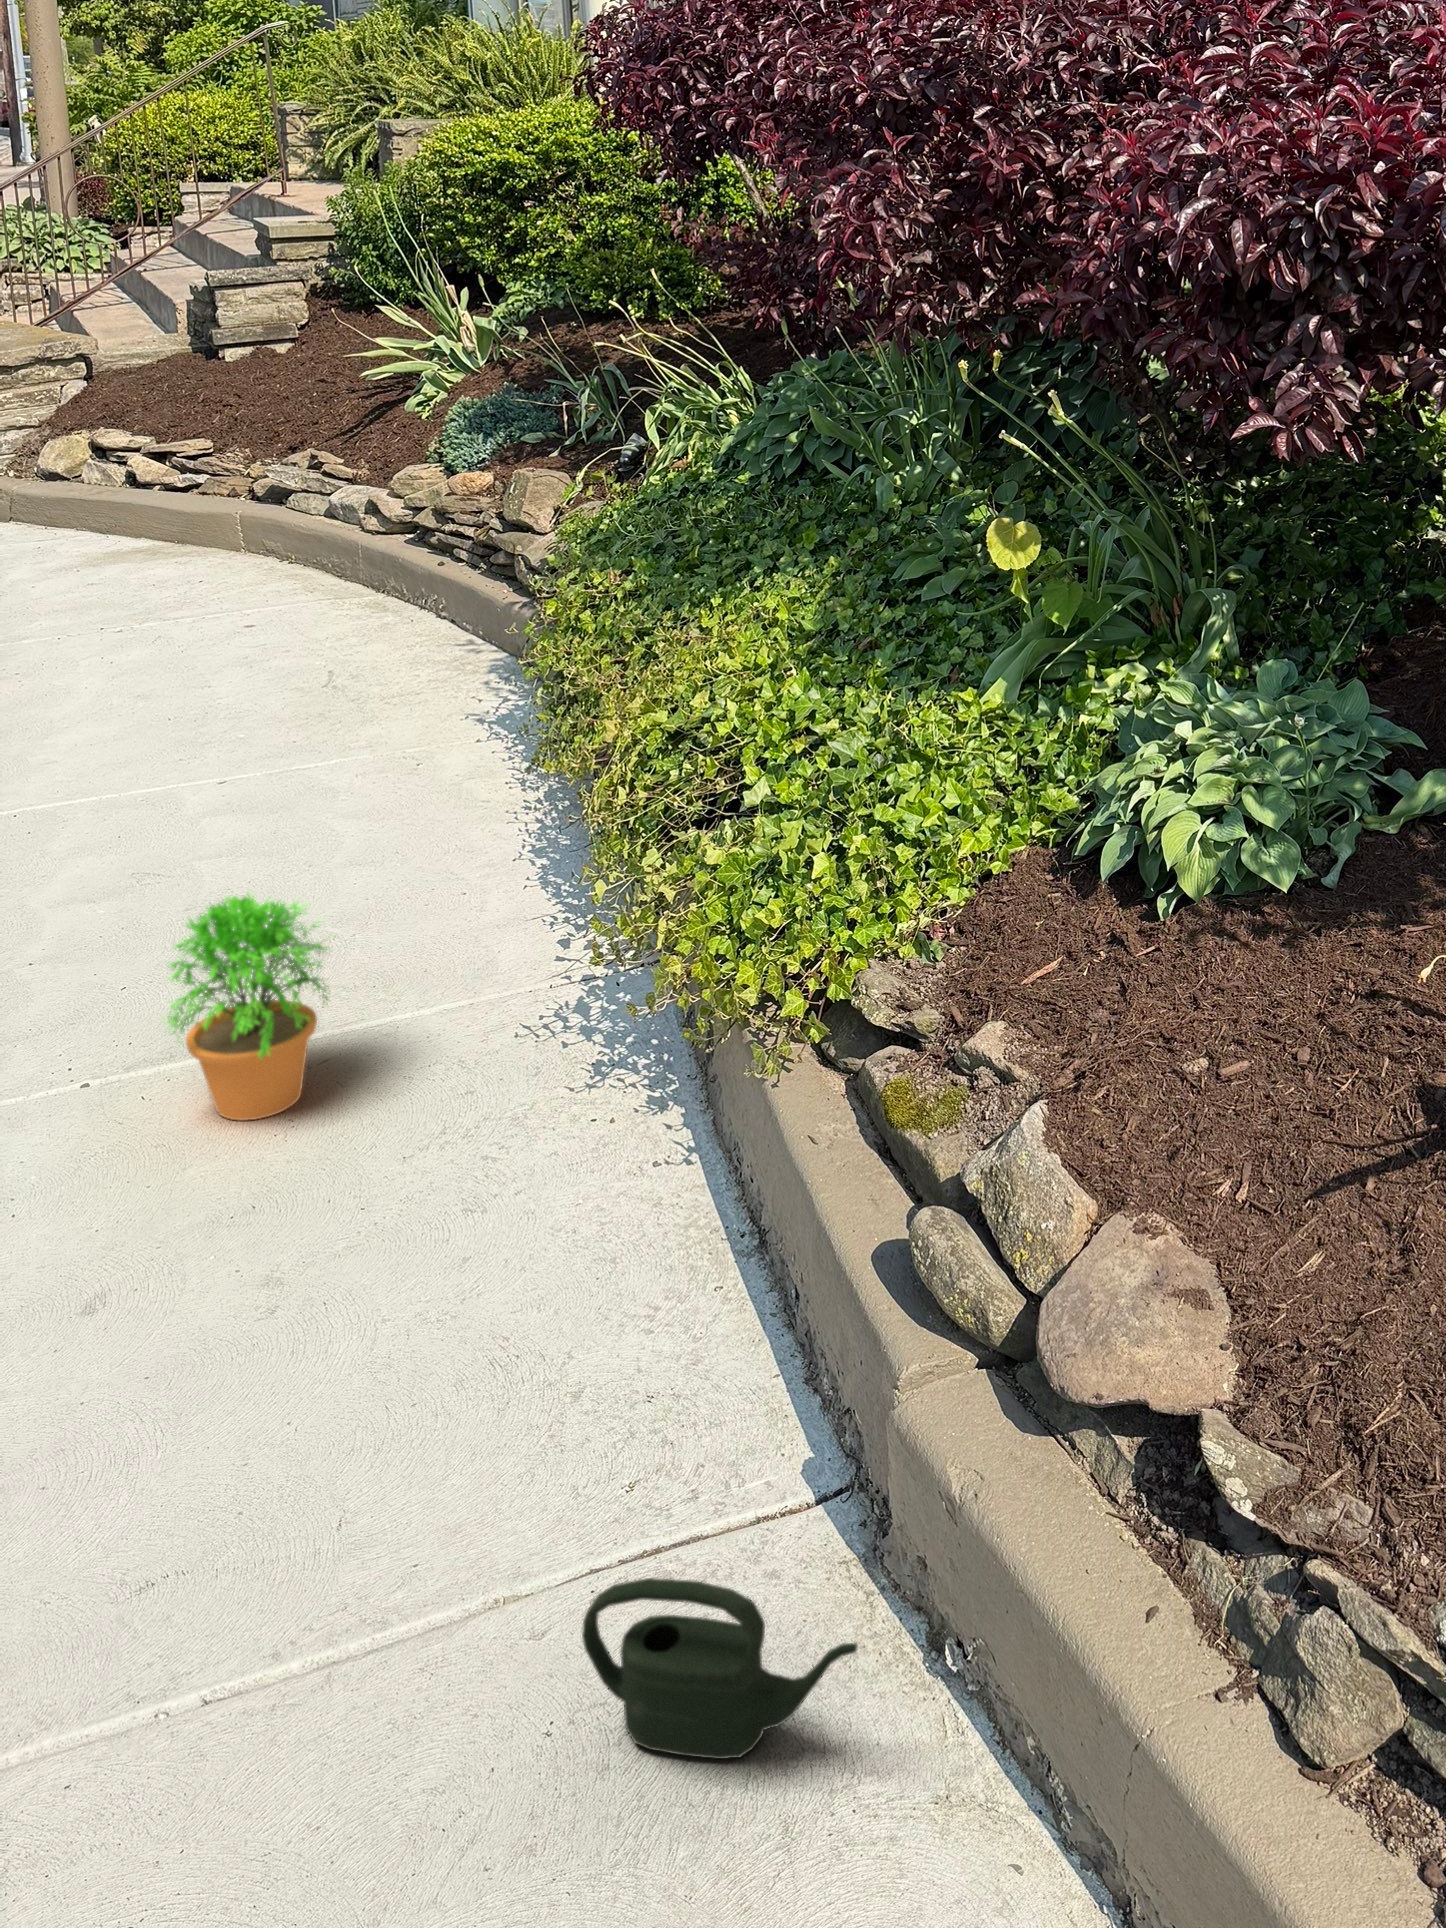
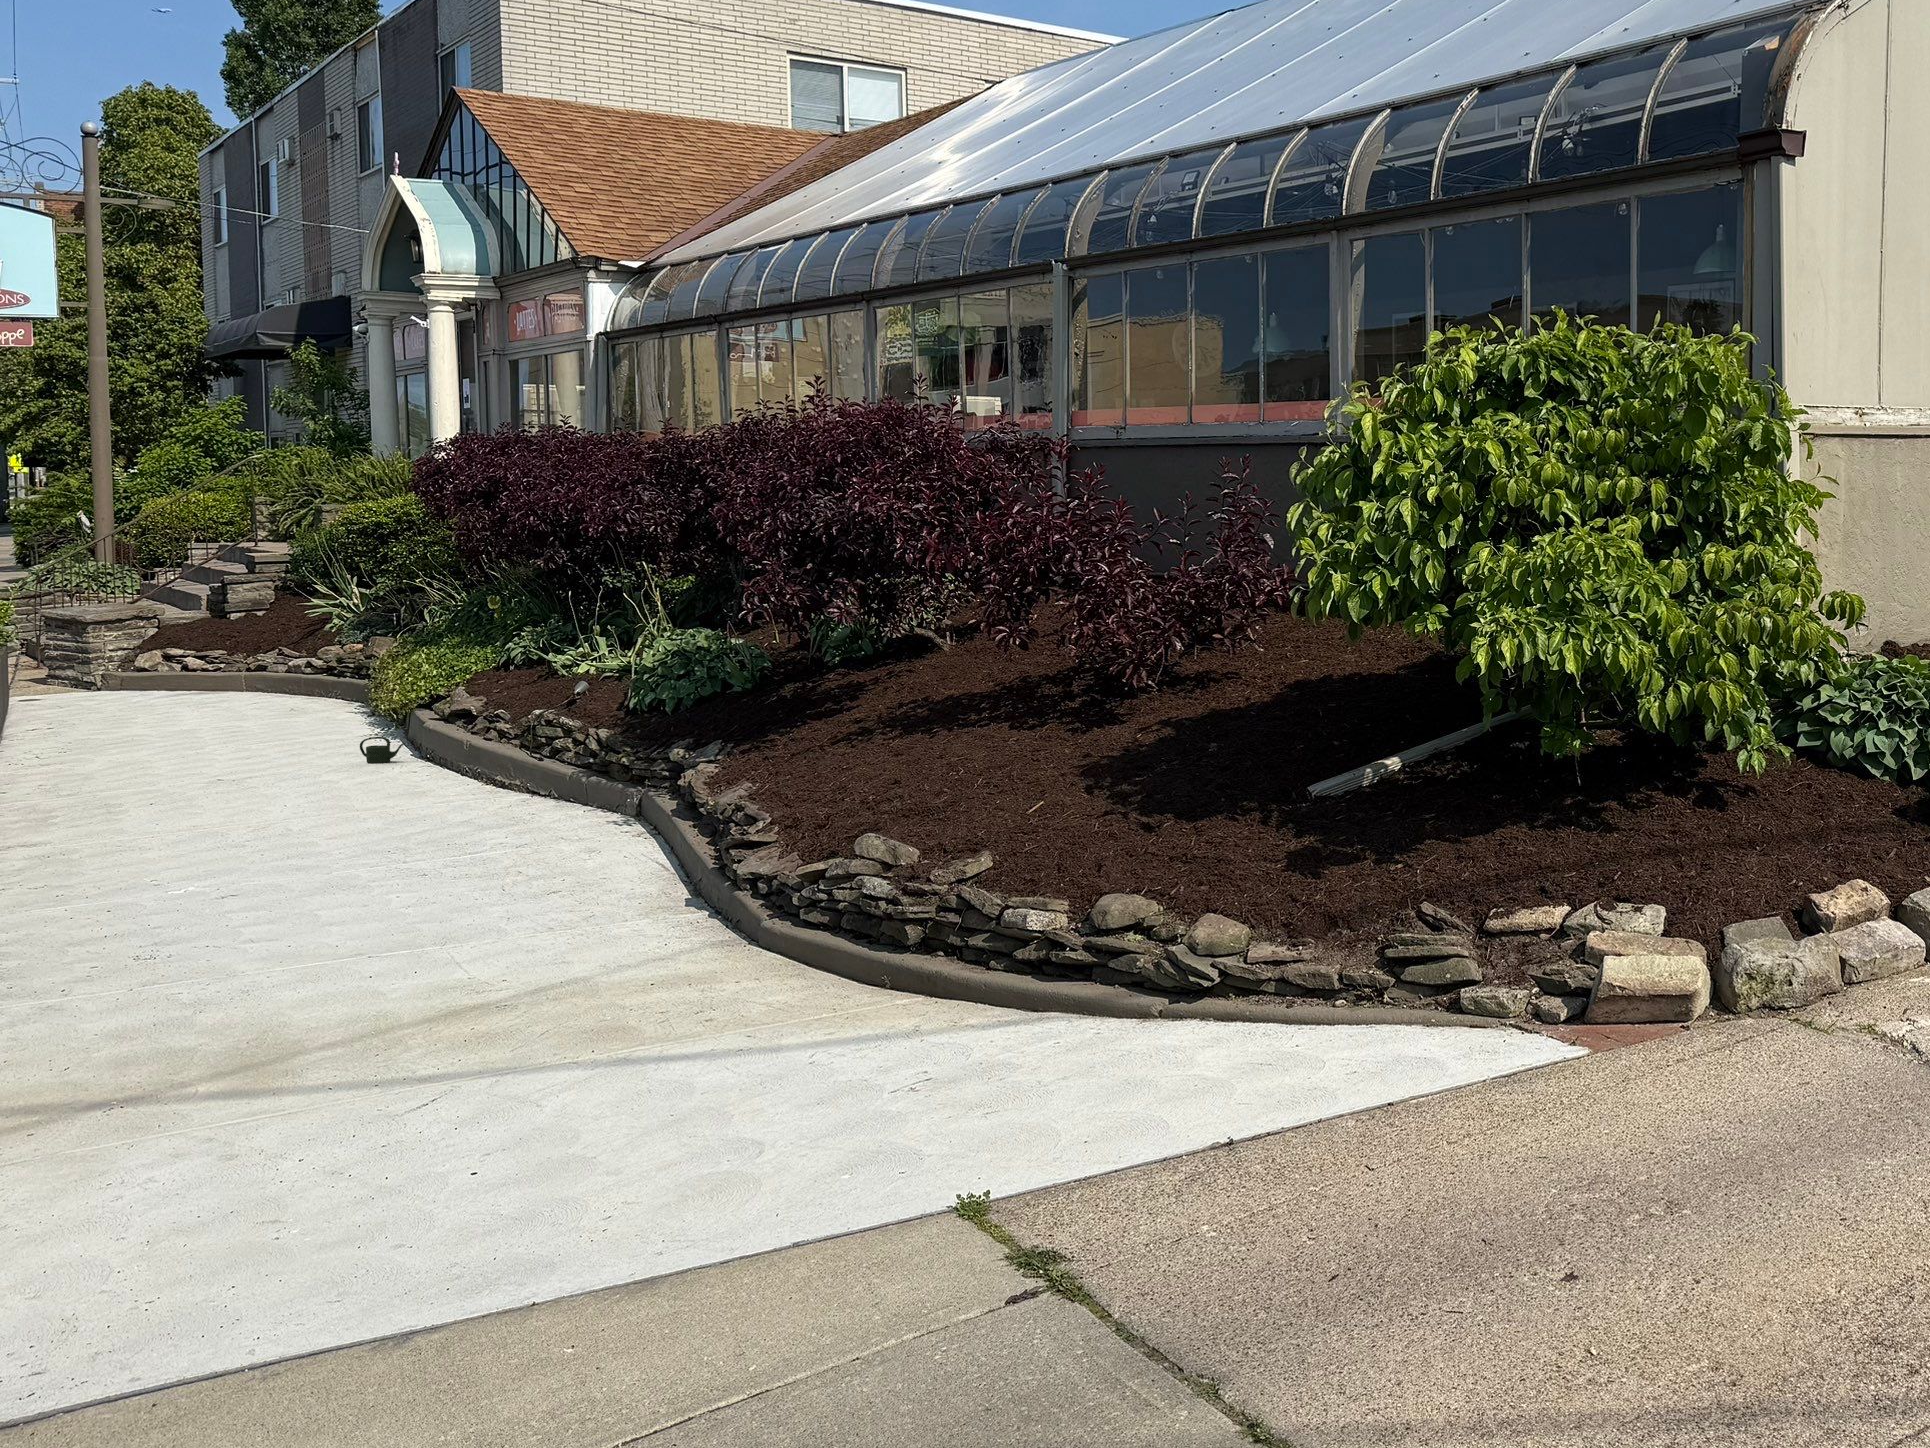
potted plant: present [167,894,336,1121] -> none [266,689,311,741]

